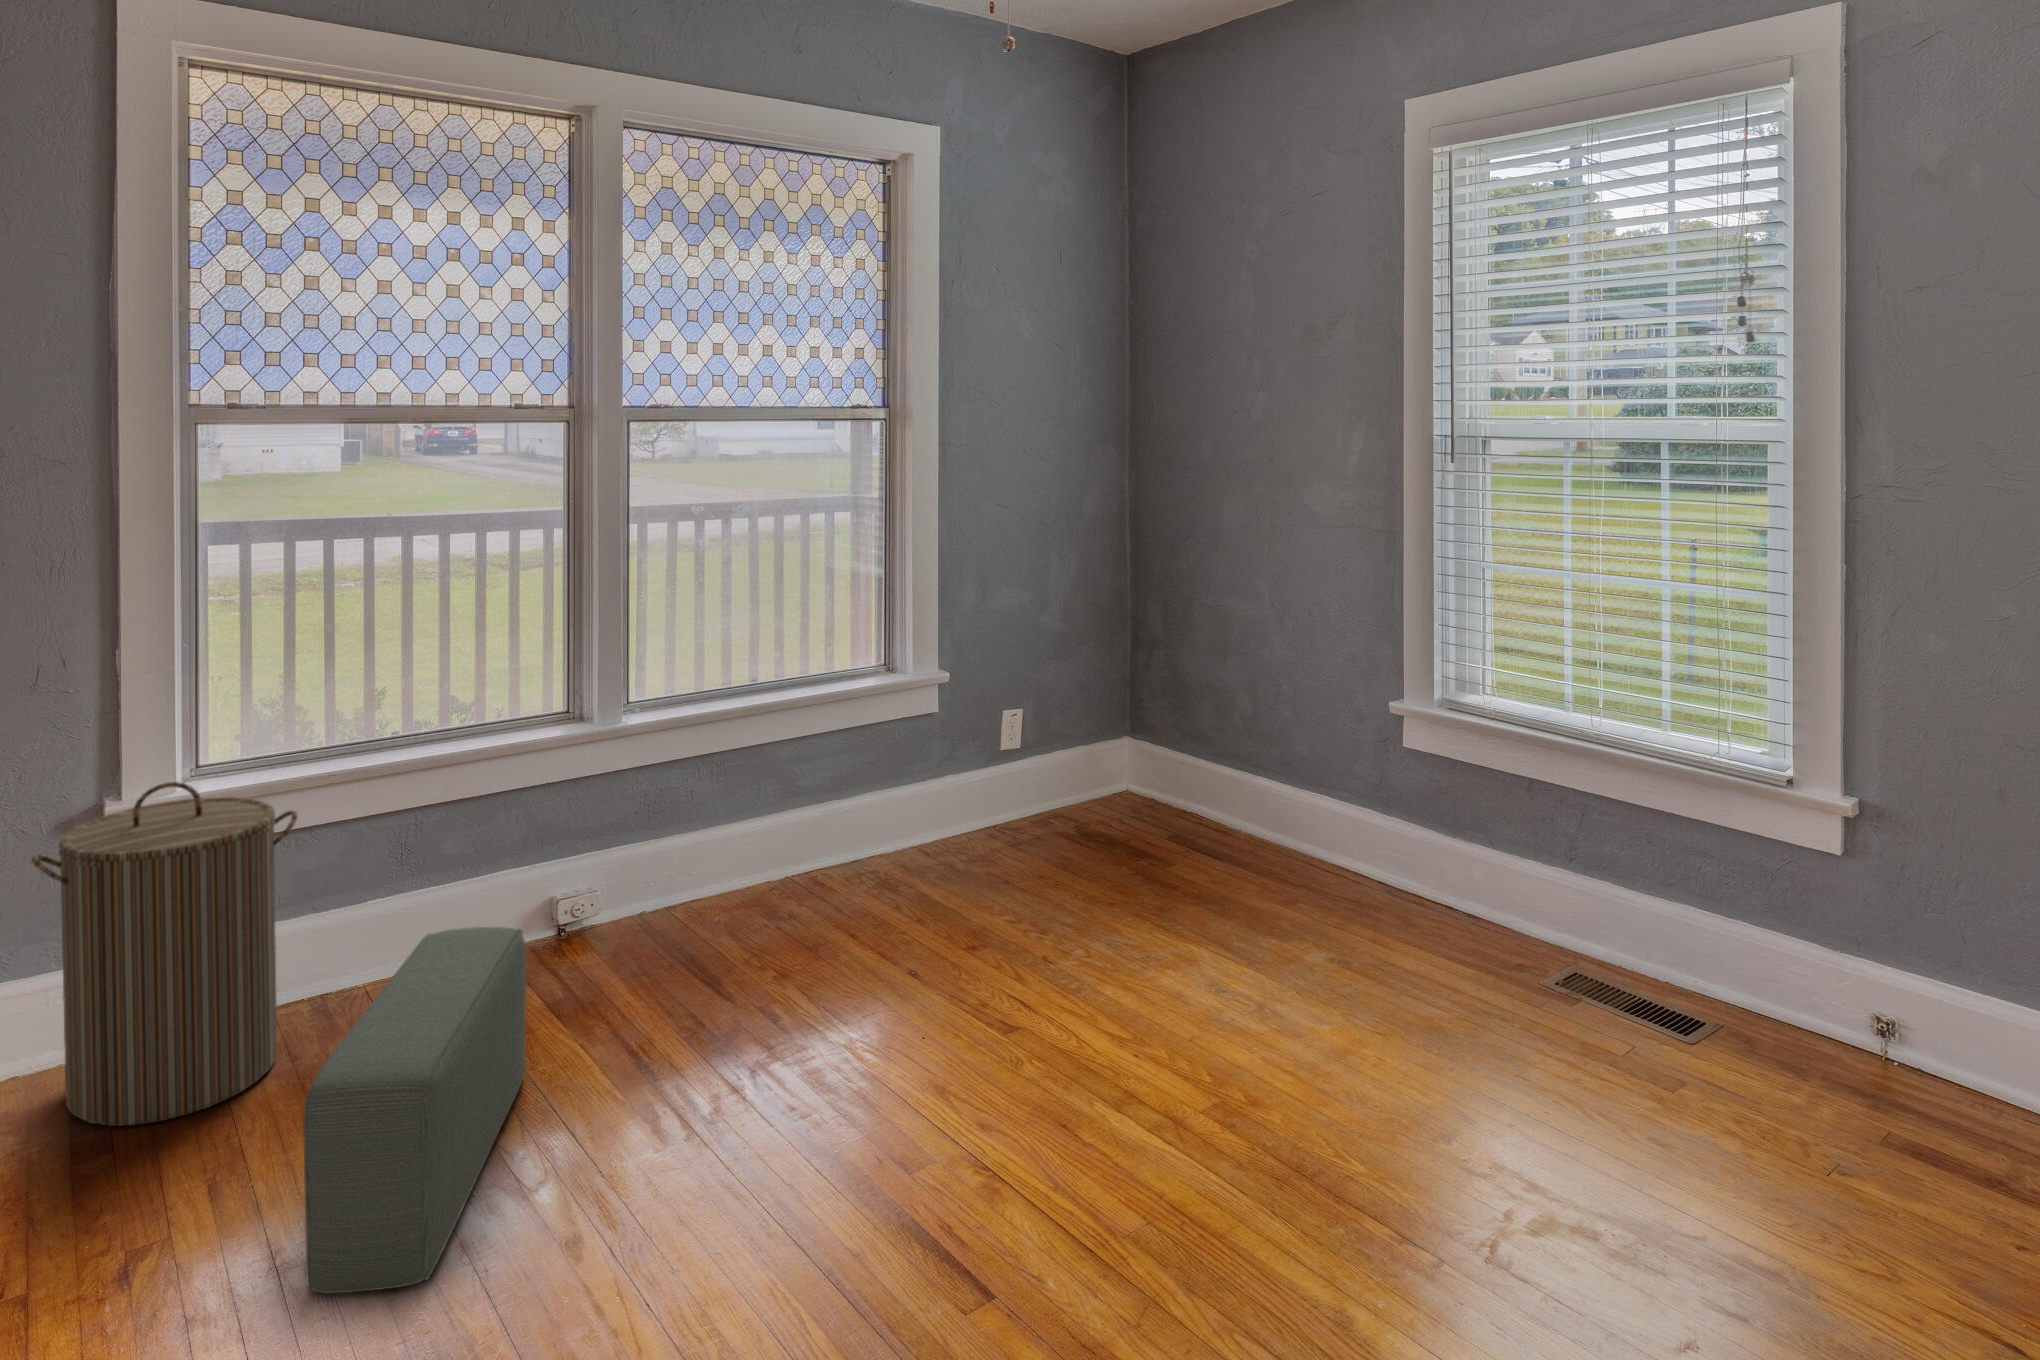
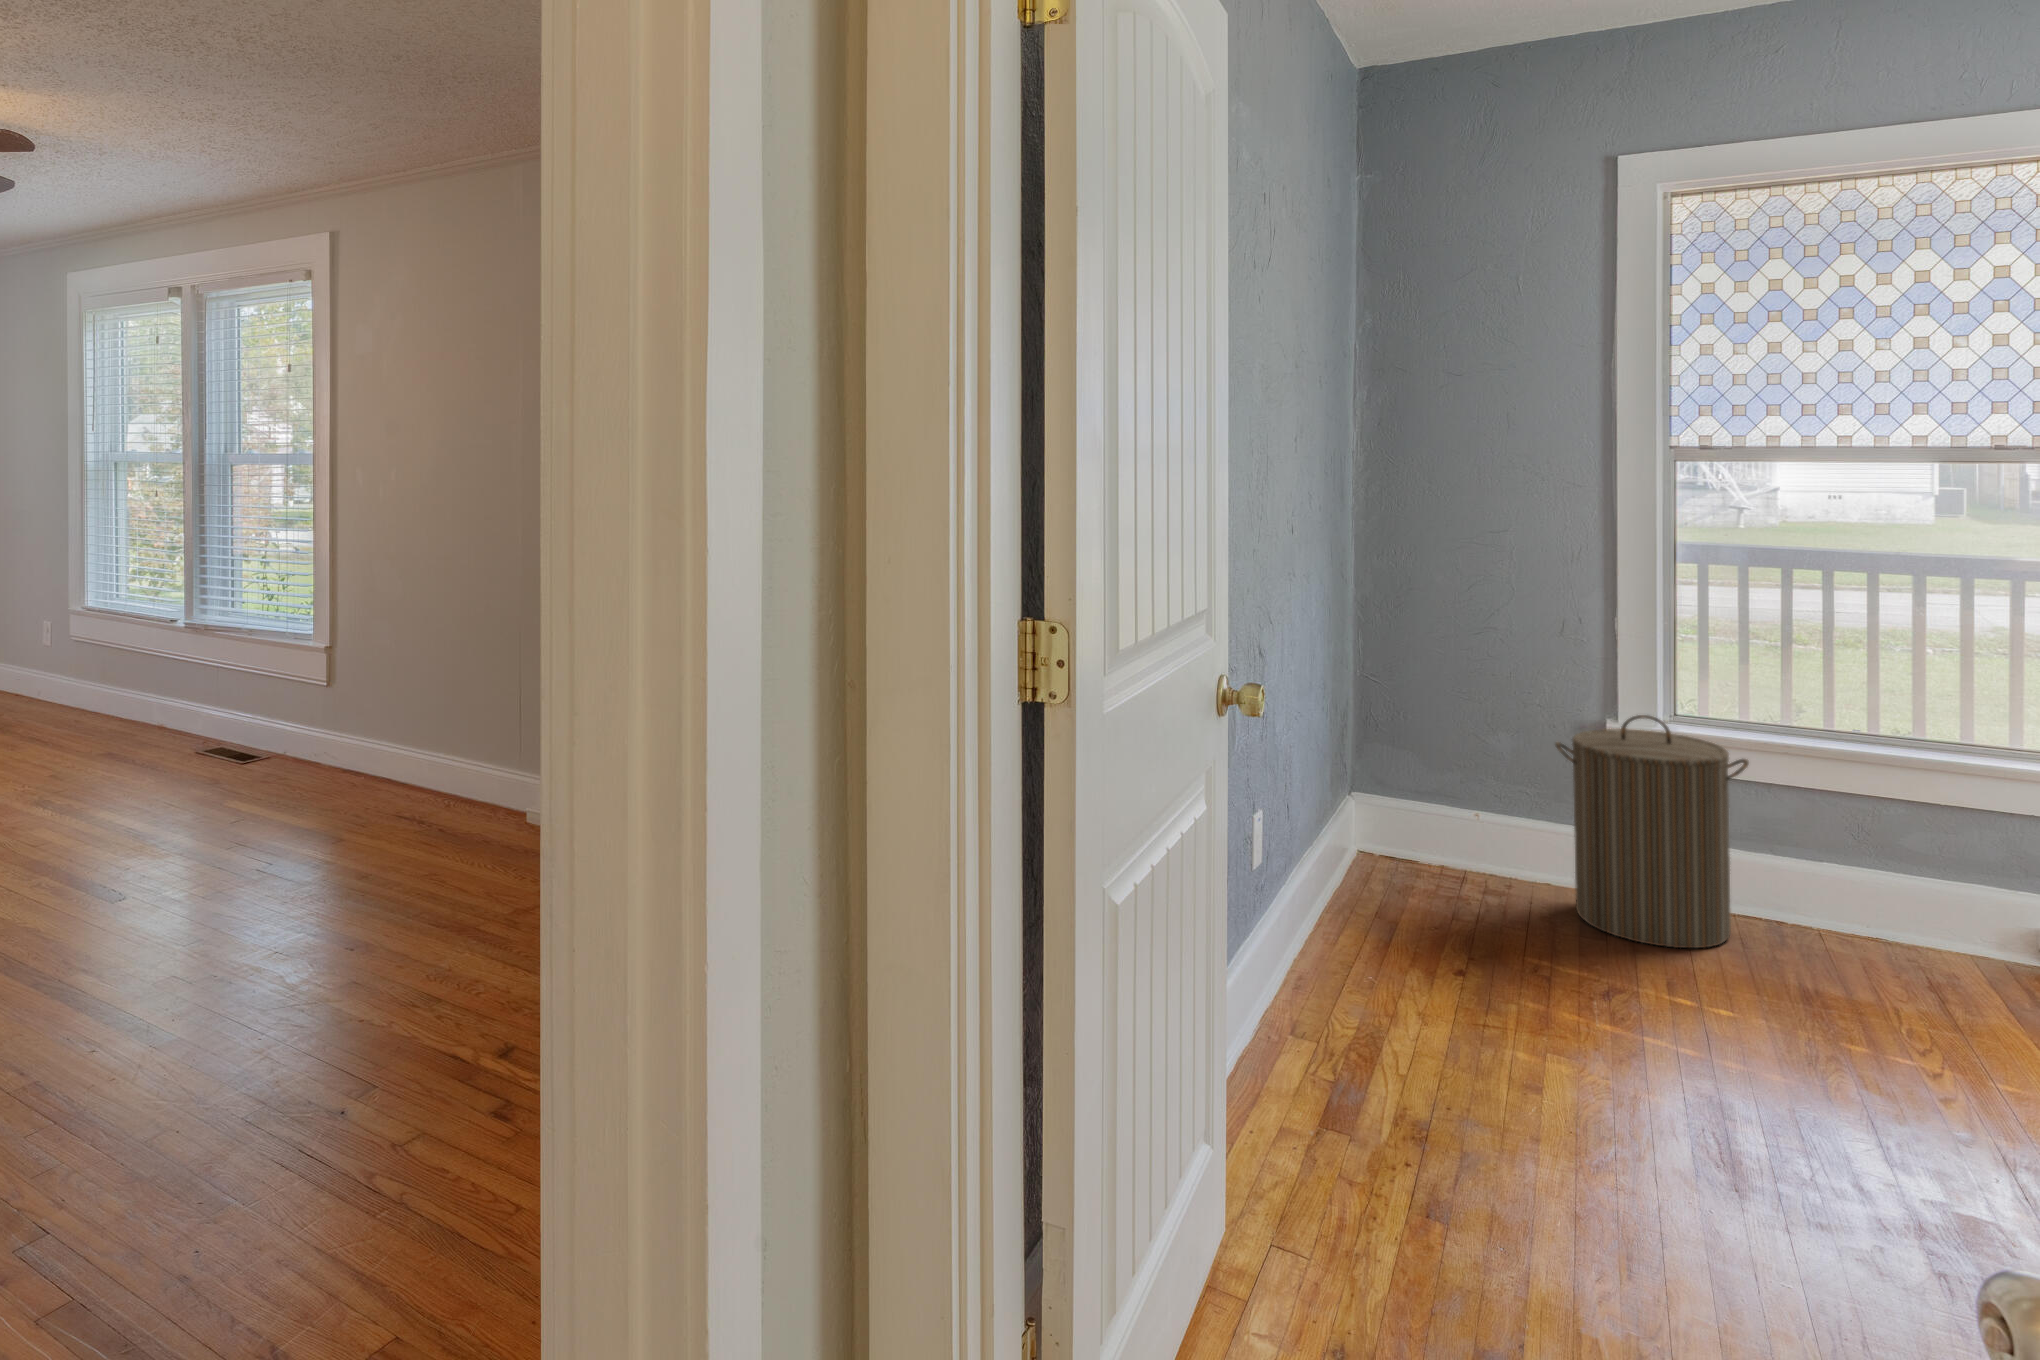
pouf: present [303,927,526,1293] -> none [1708,879,1952,1096]

